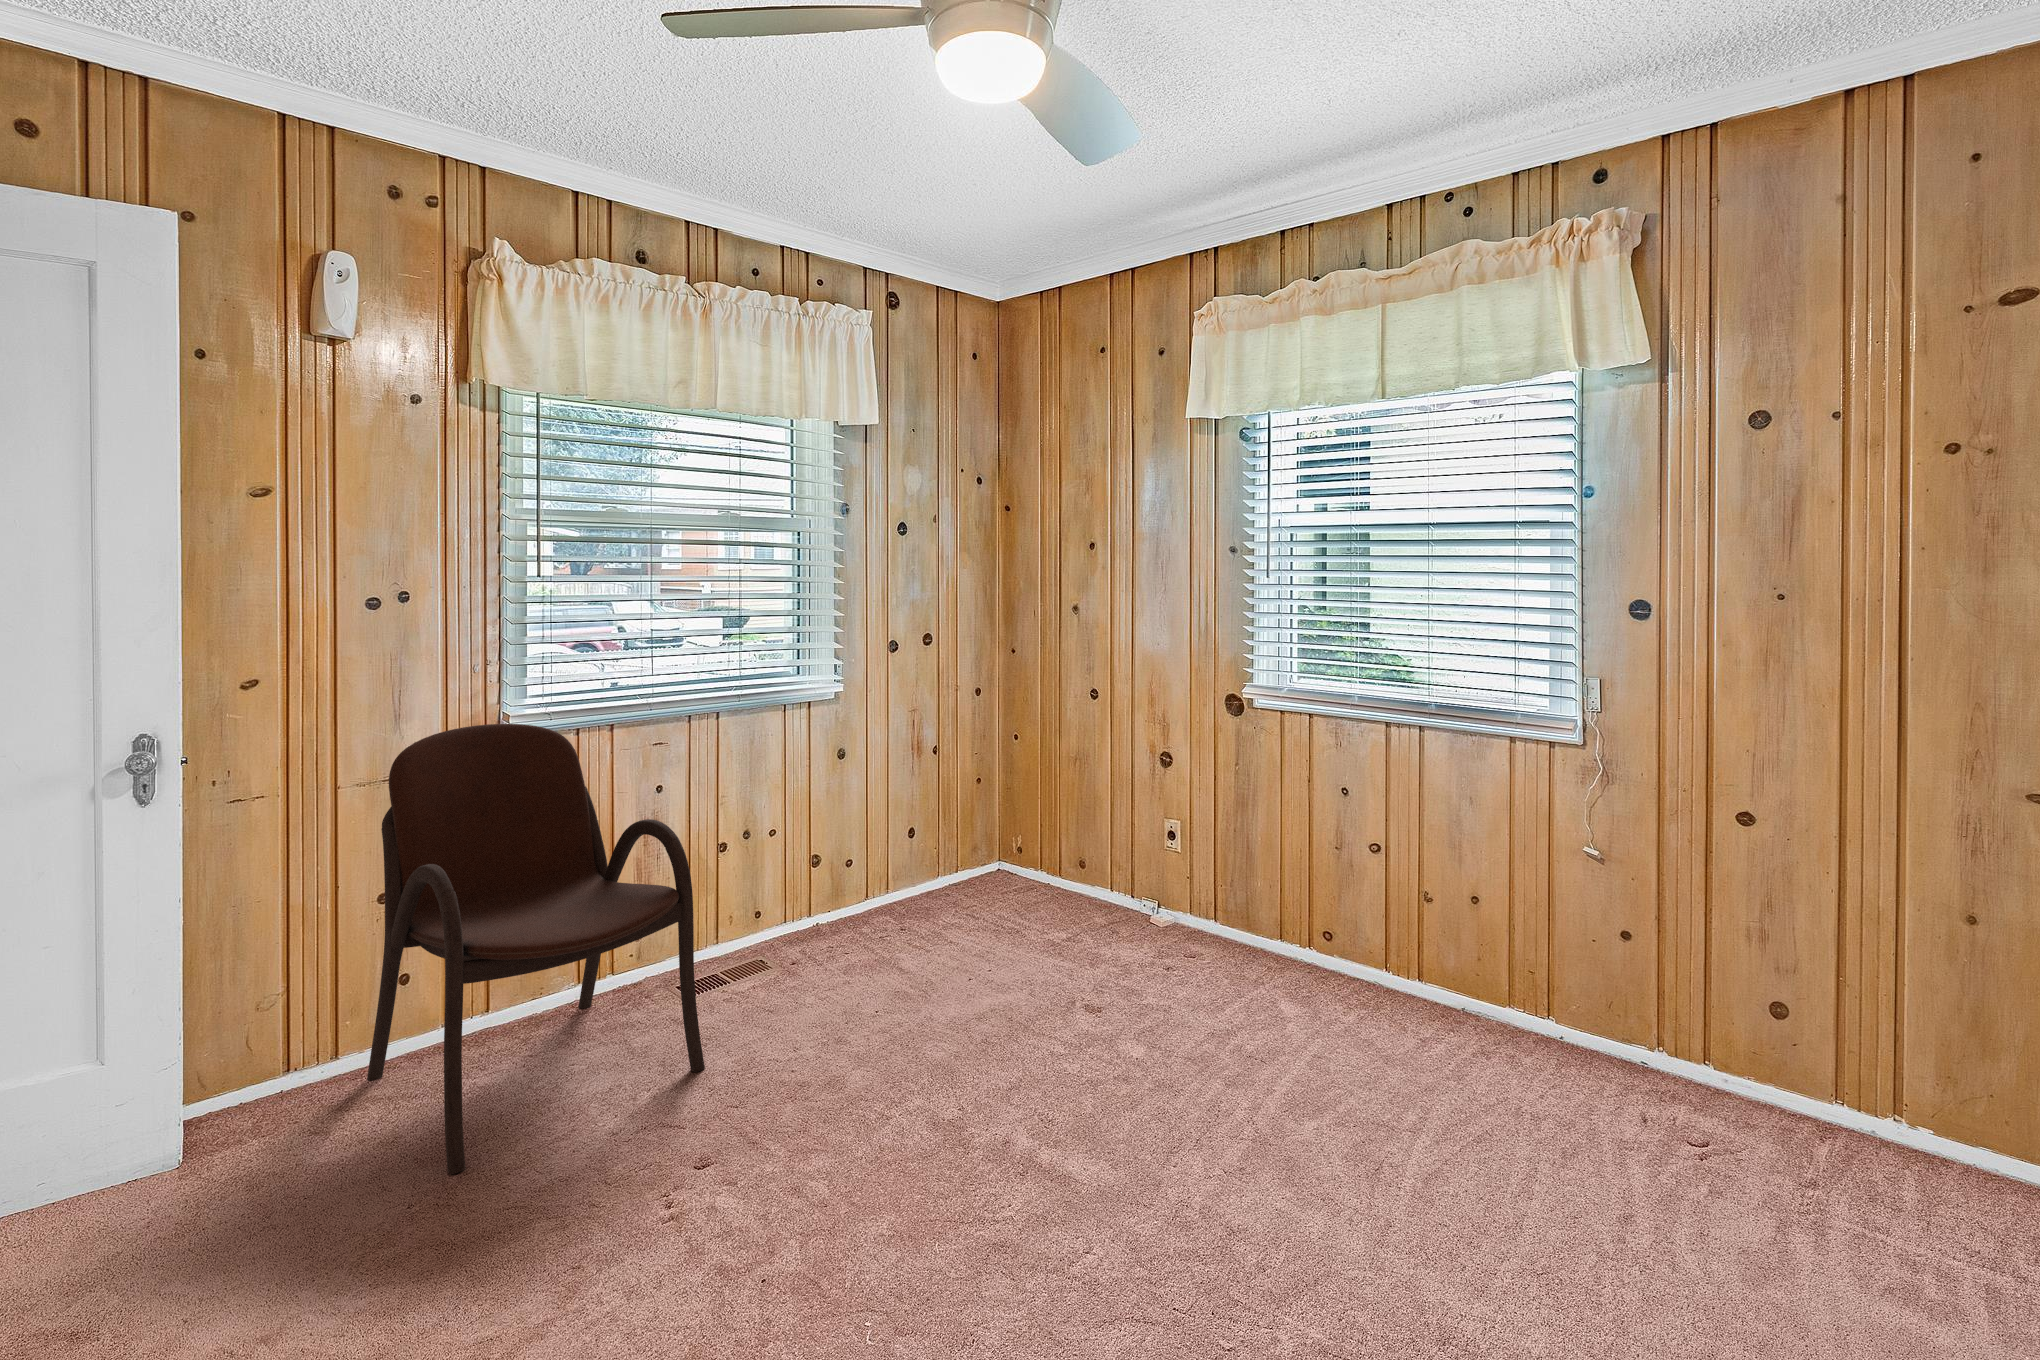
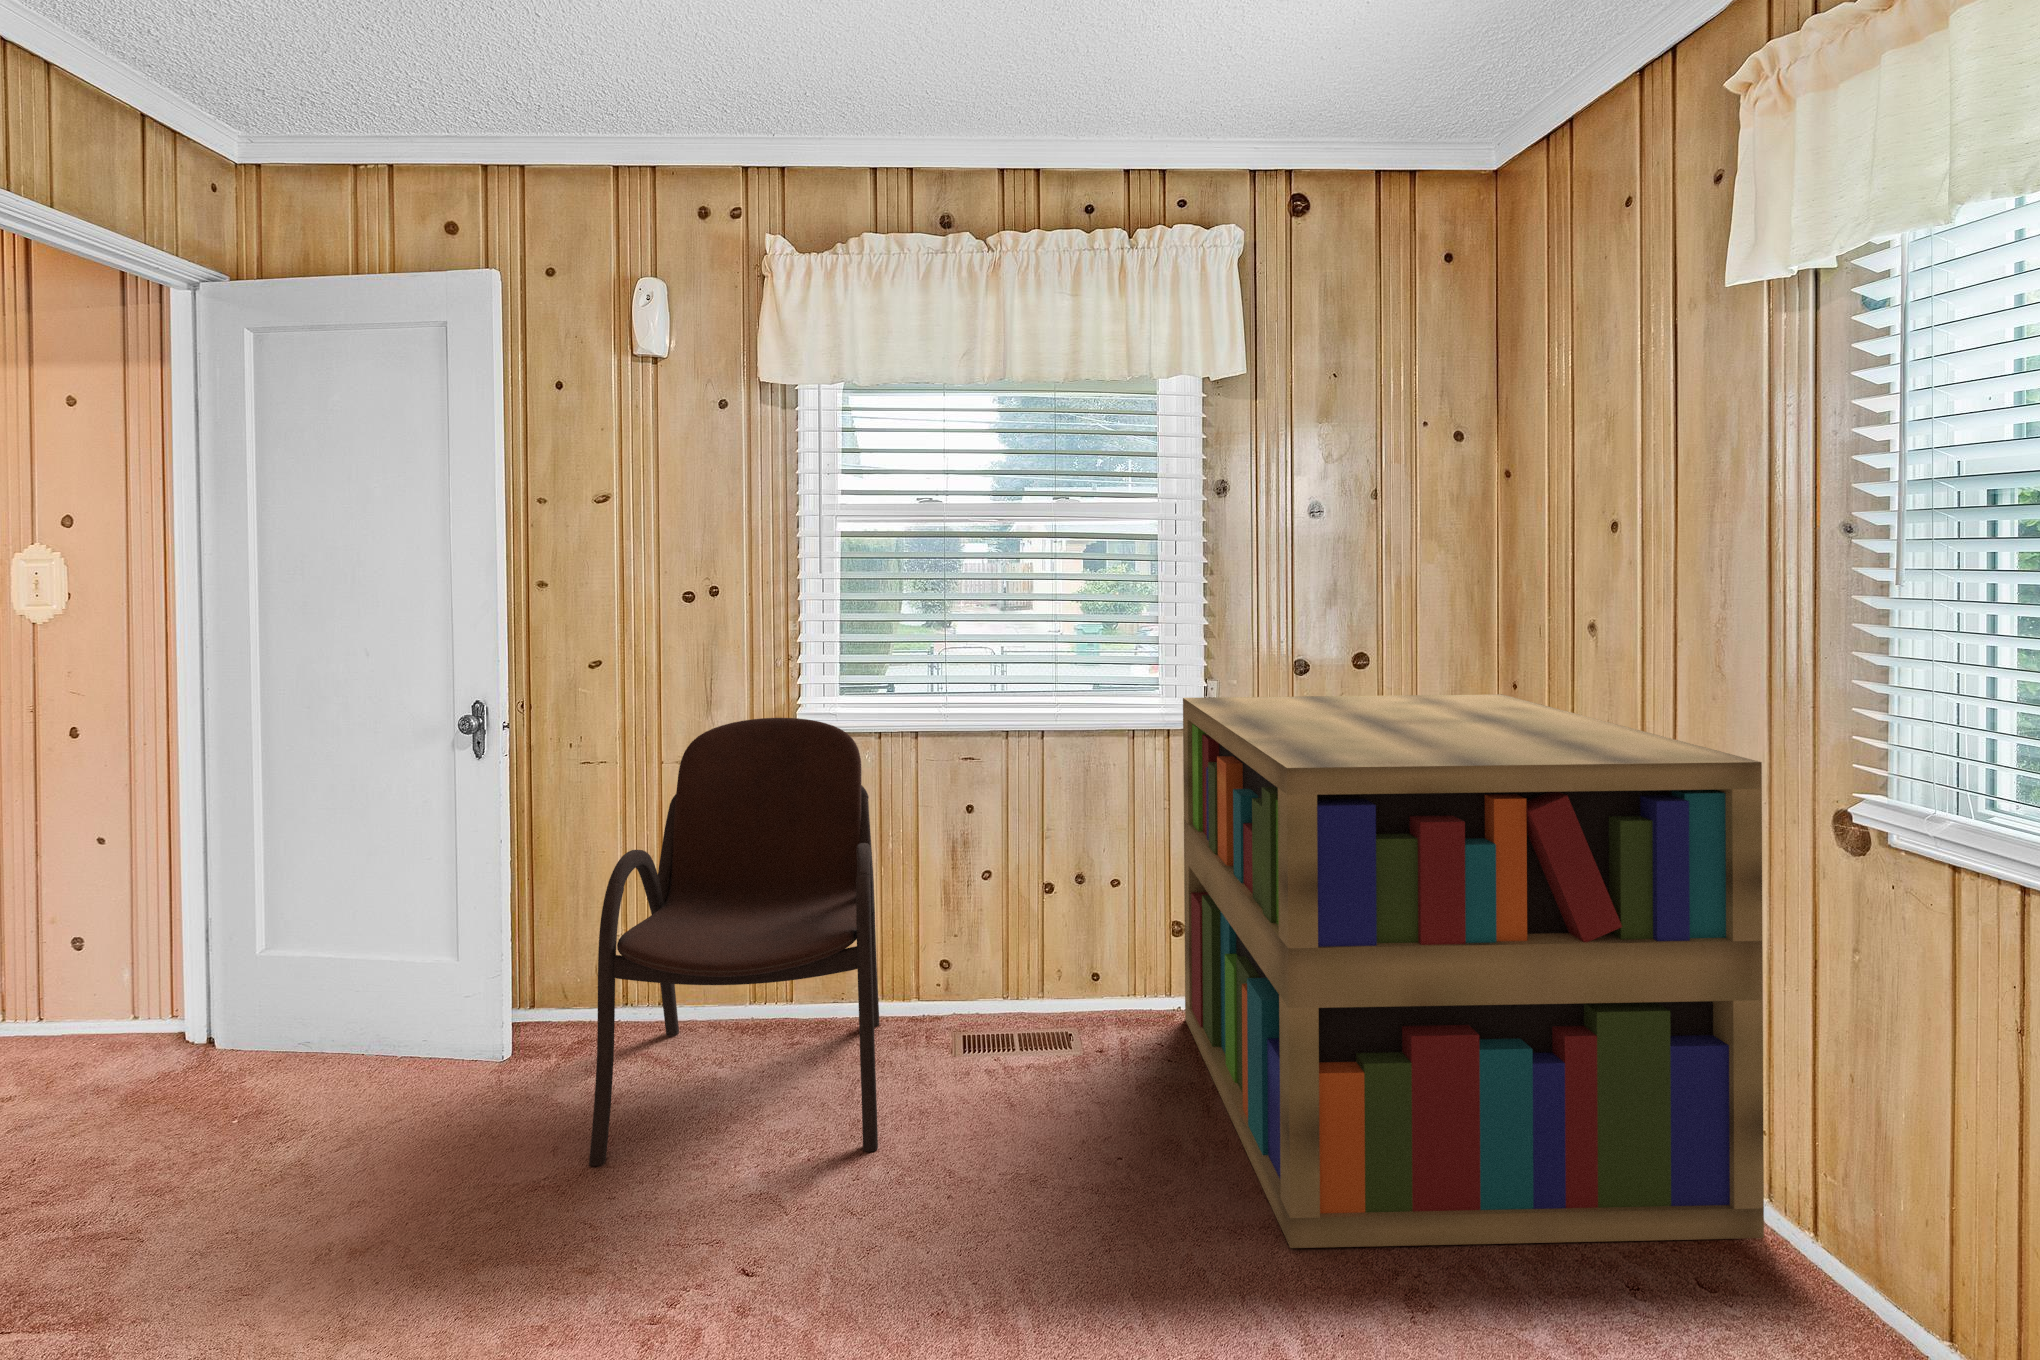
bookshelf: none [832,657,1194,1009] -> present [1183,694,1764,1248]

